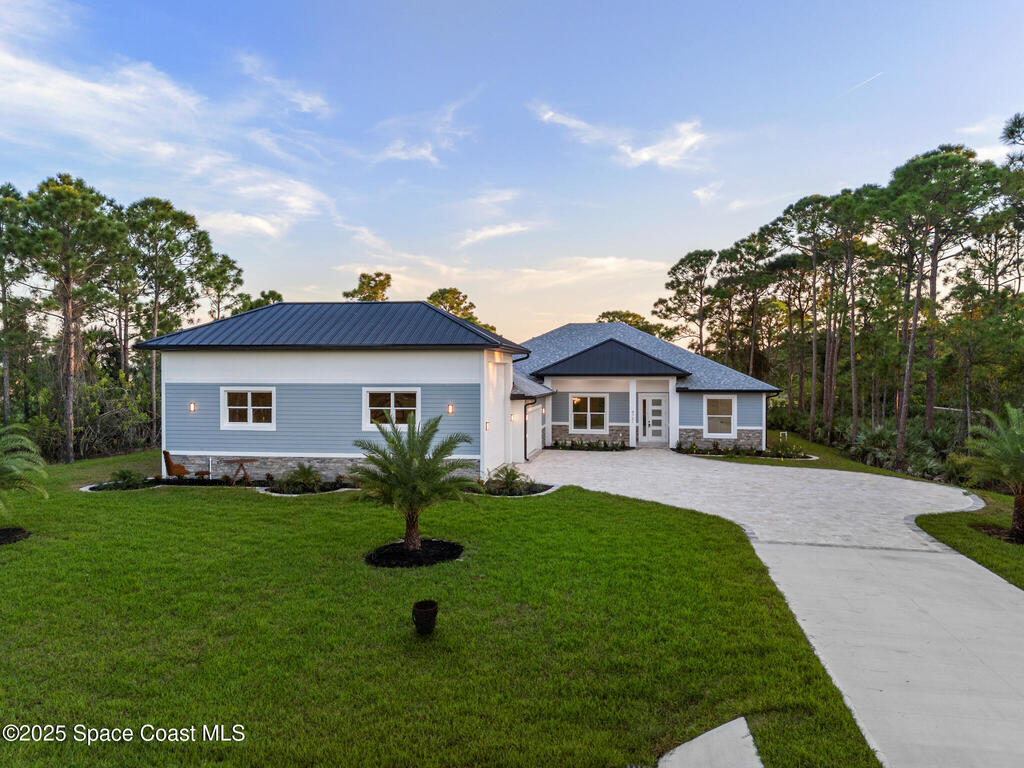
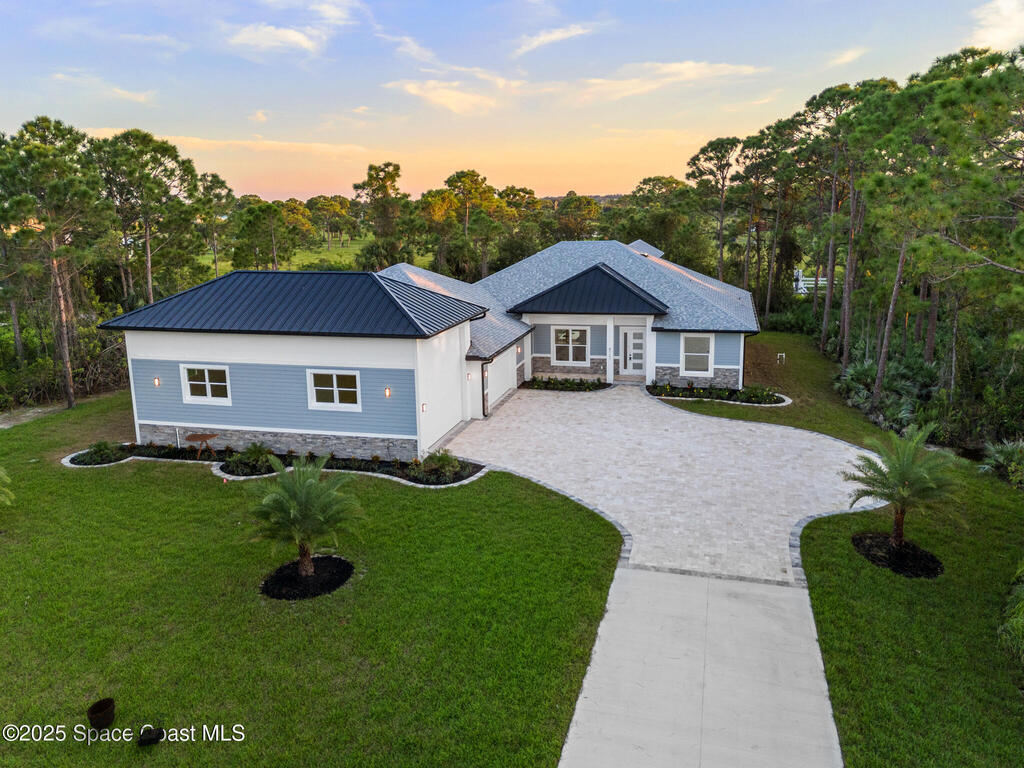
lounge chair: present [163,450,211,484] -> none [131,427,183,457]
bucket: present [412,600,438,633] -> present [87,697,115,730]
decorative plant: none [305,605,343,640] -> present [129,716,165,746]

